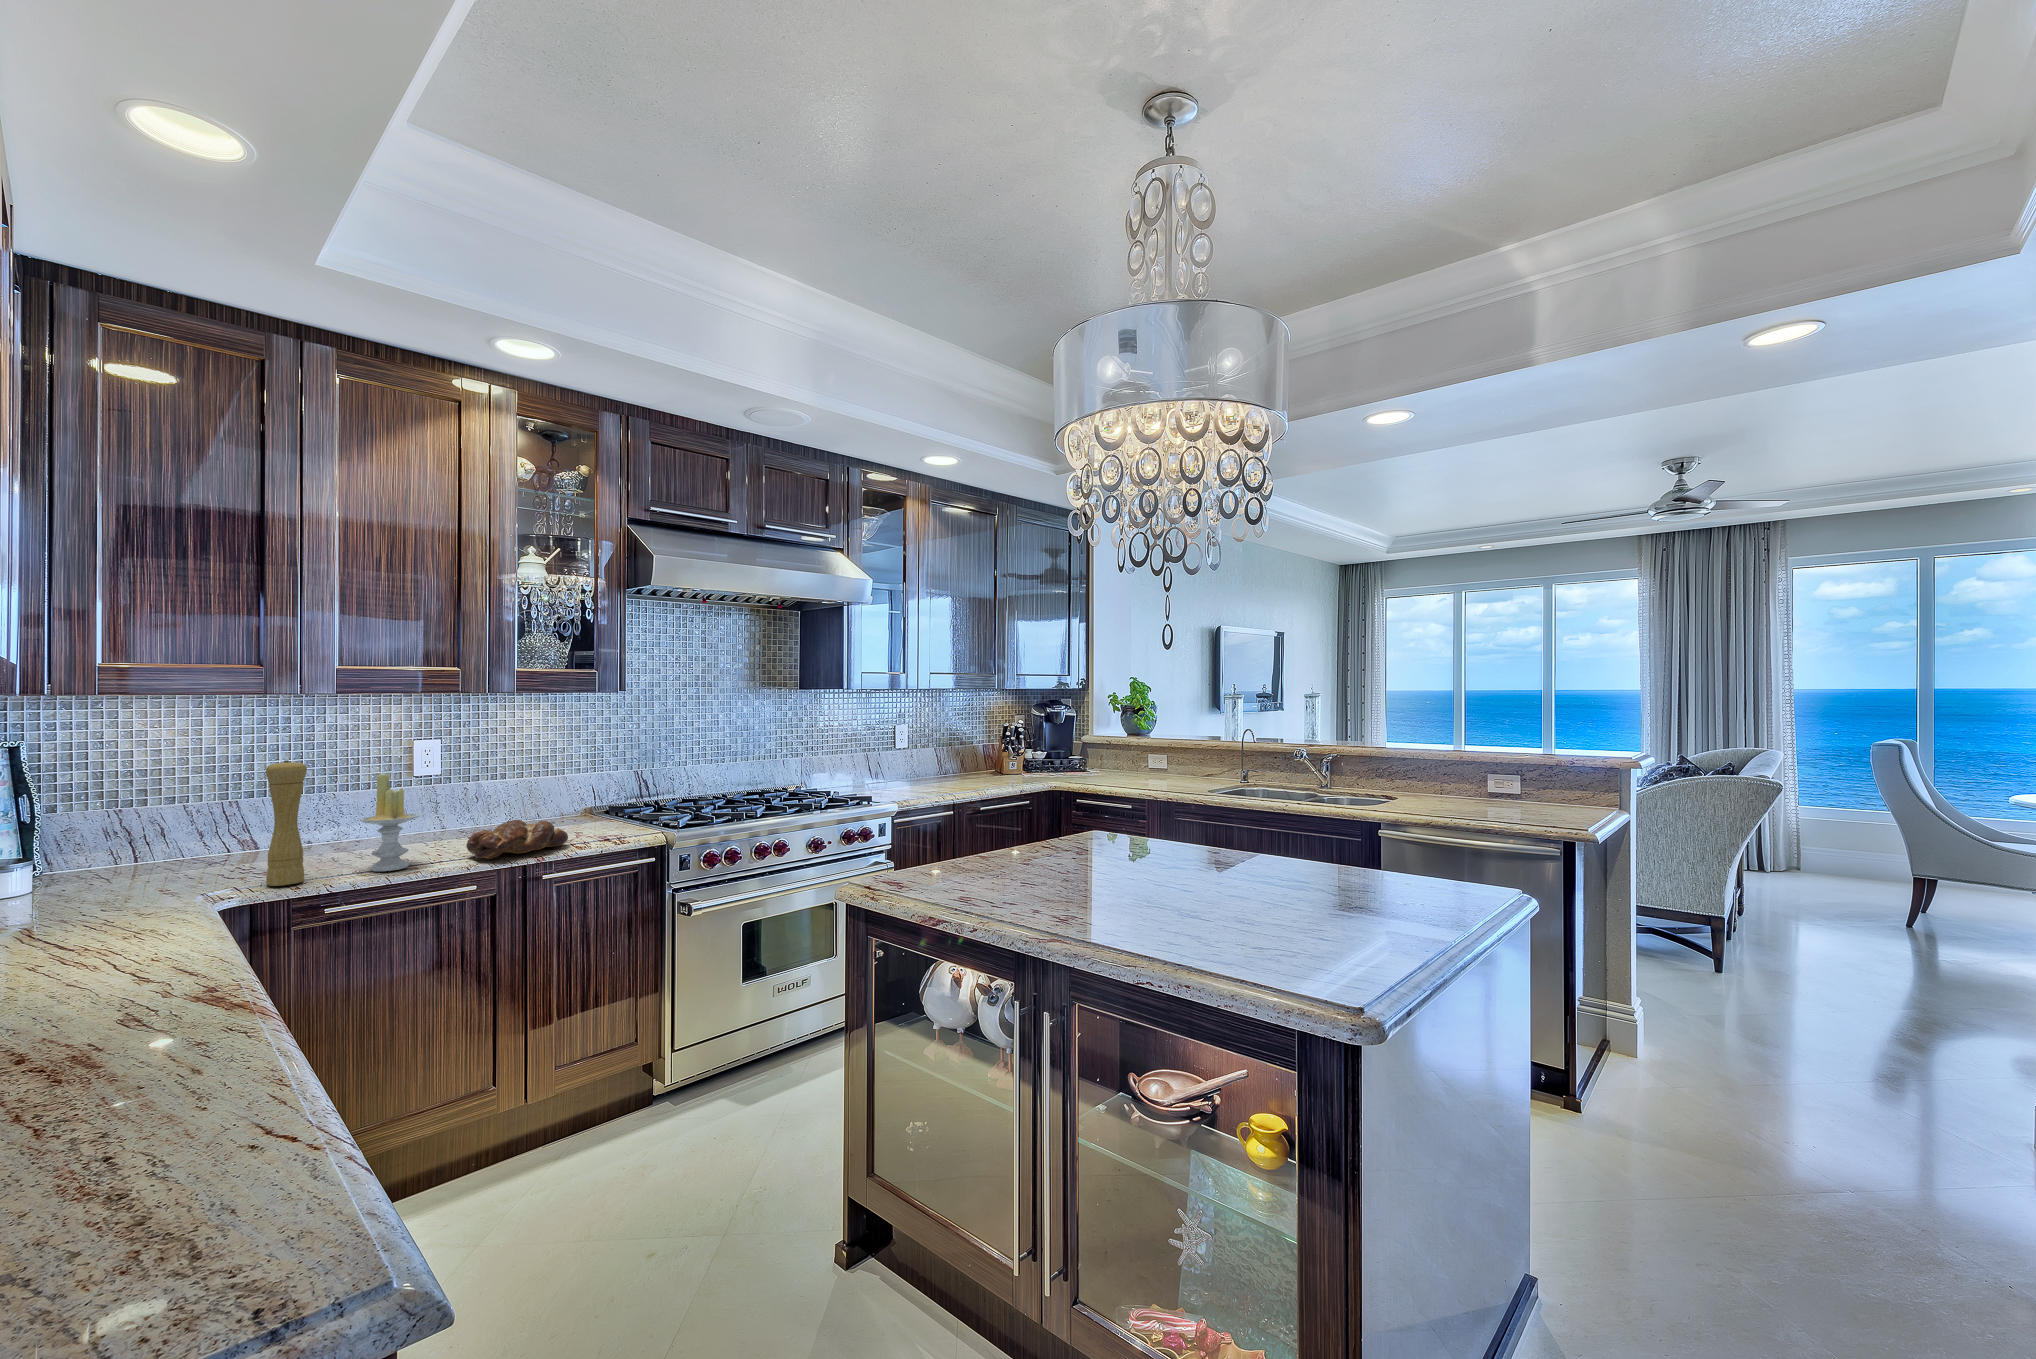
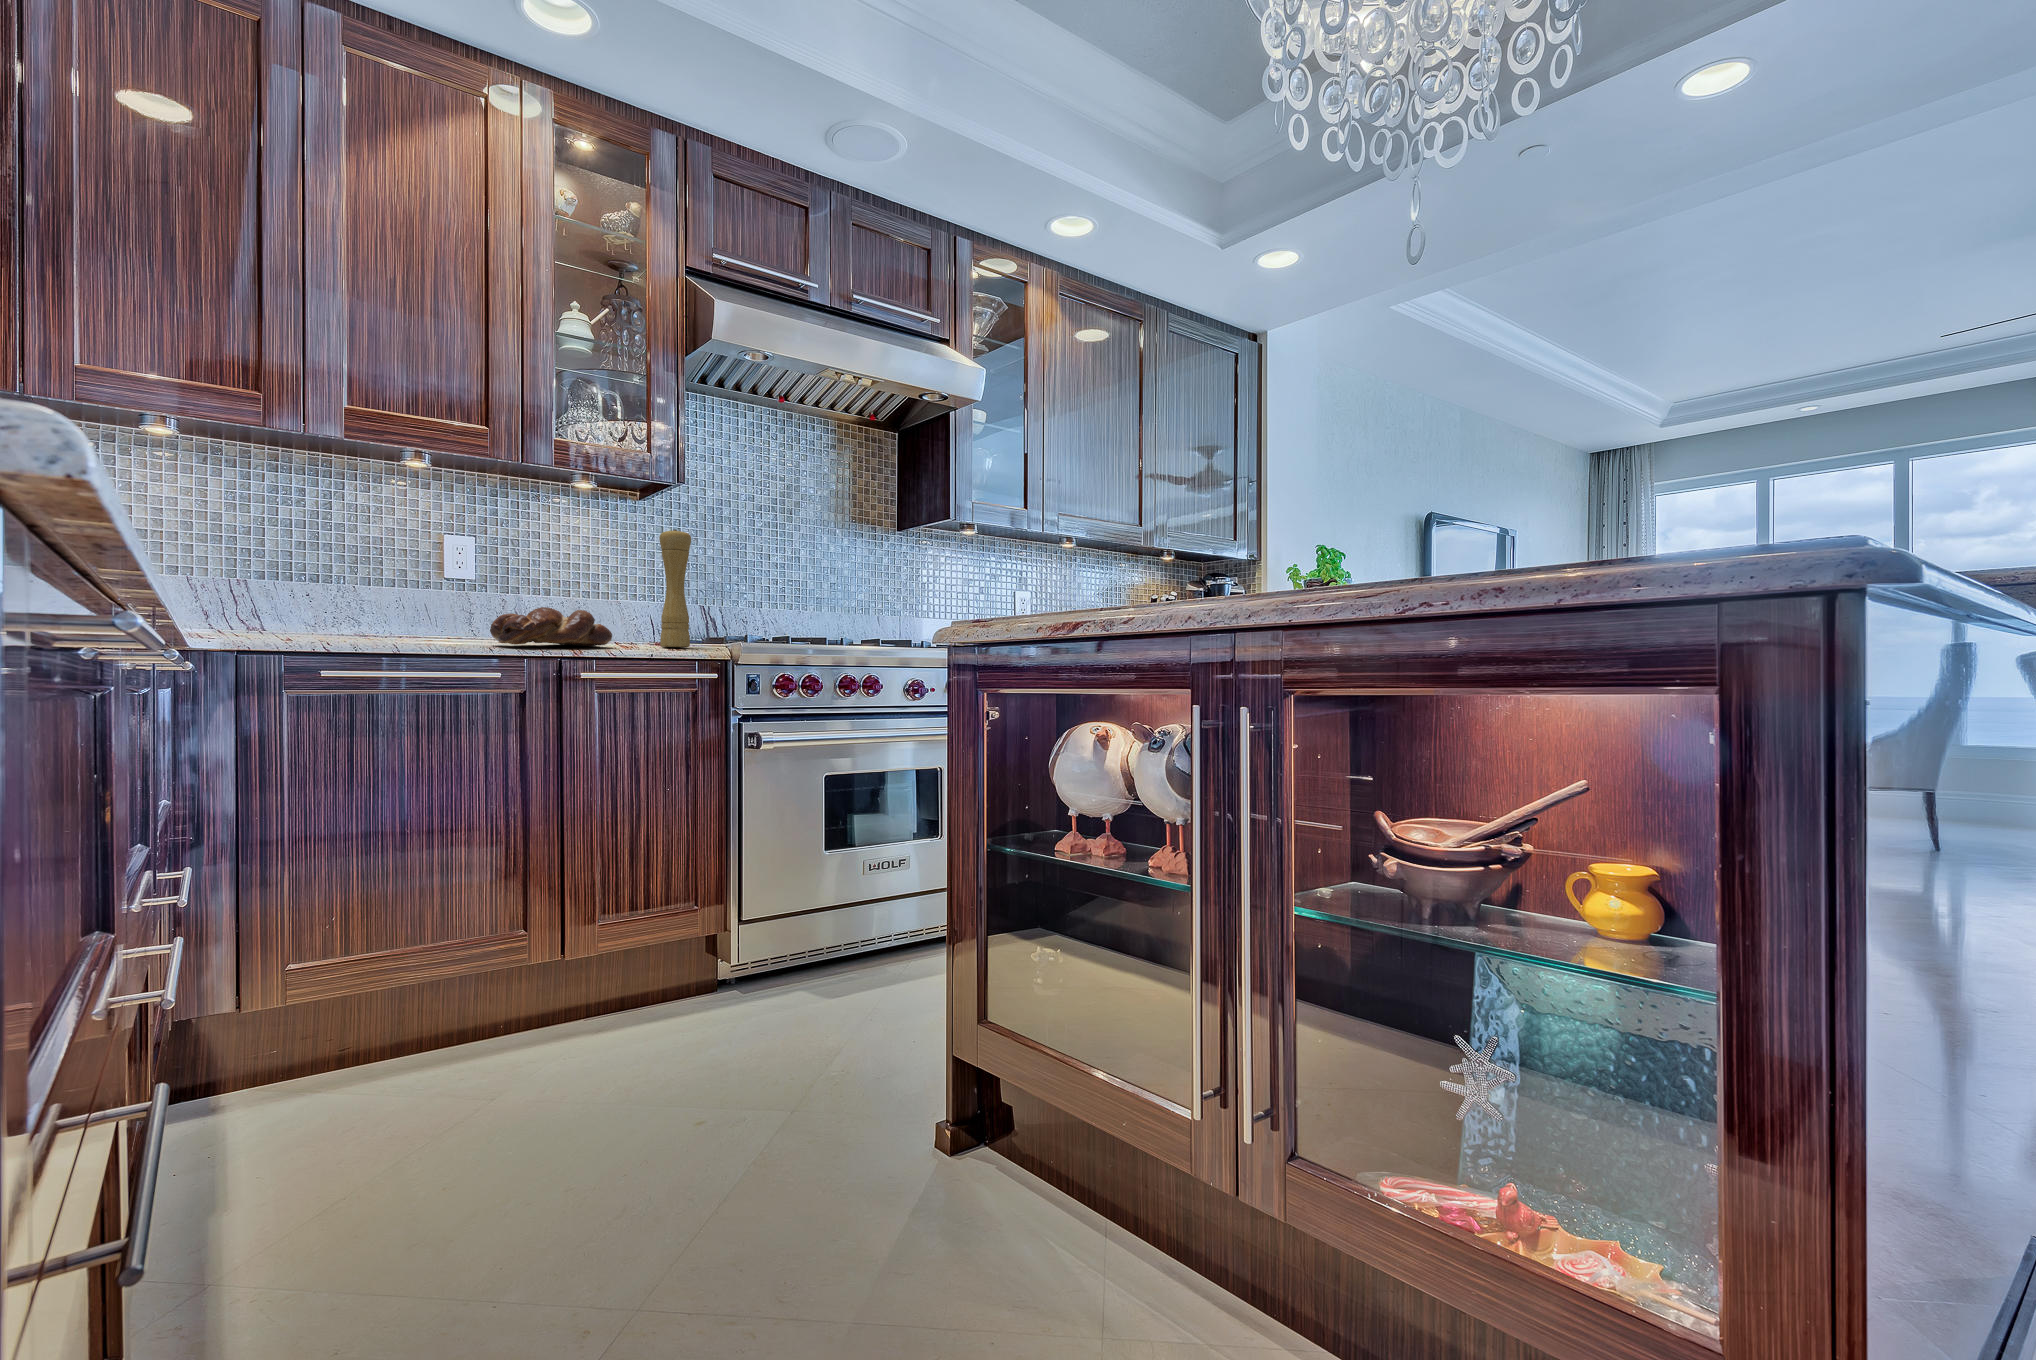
pepper mill: present [266,760,307,886] -> present [659,529,691,648]
candle: present [360,774,420,871] -> none [363,526,434,644]

